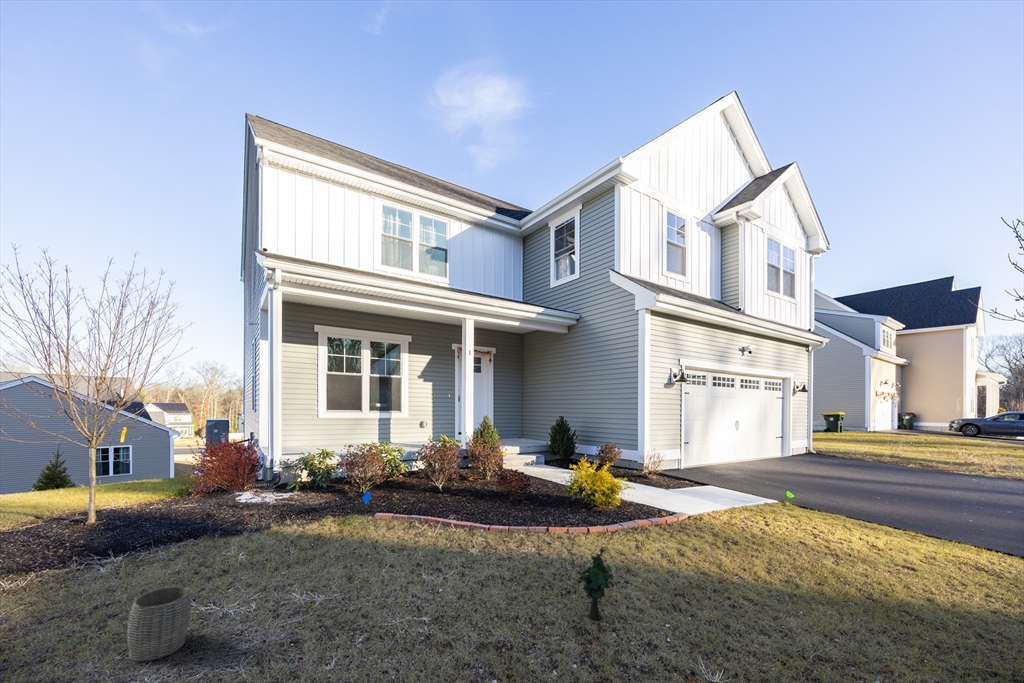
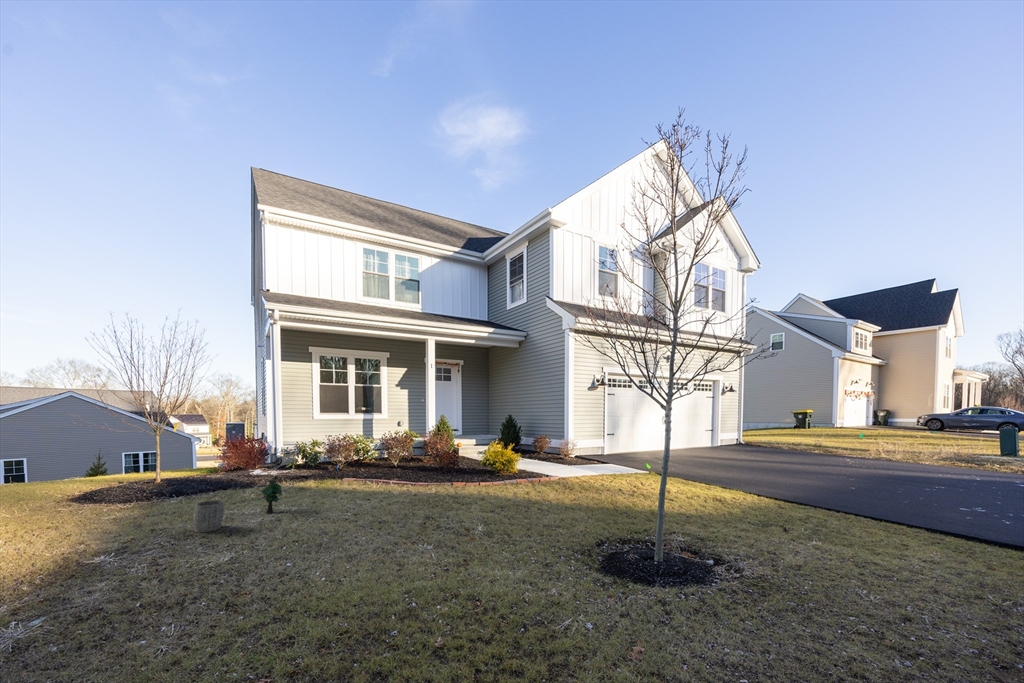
decorative plant: present [577,549,613,621] -> present [260,477,282,513]

